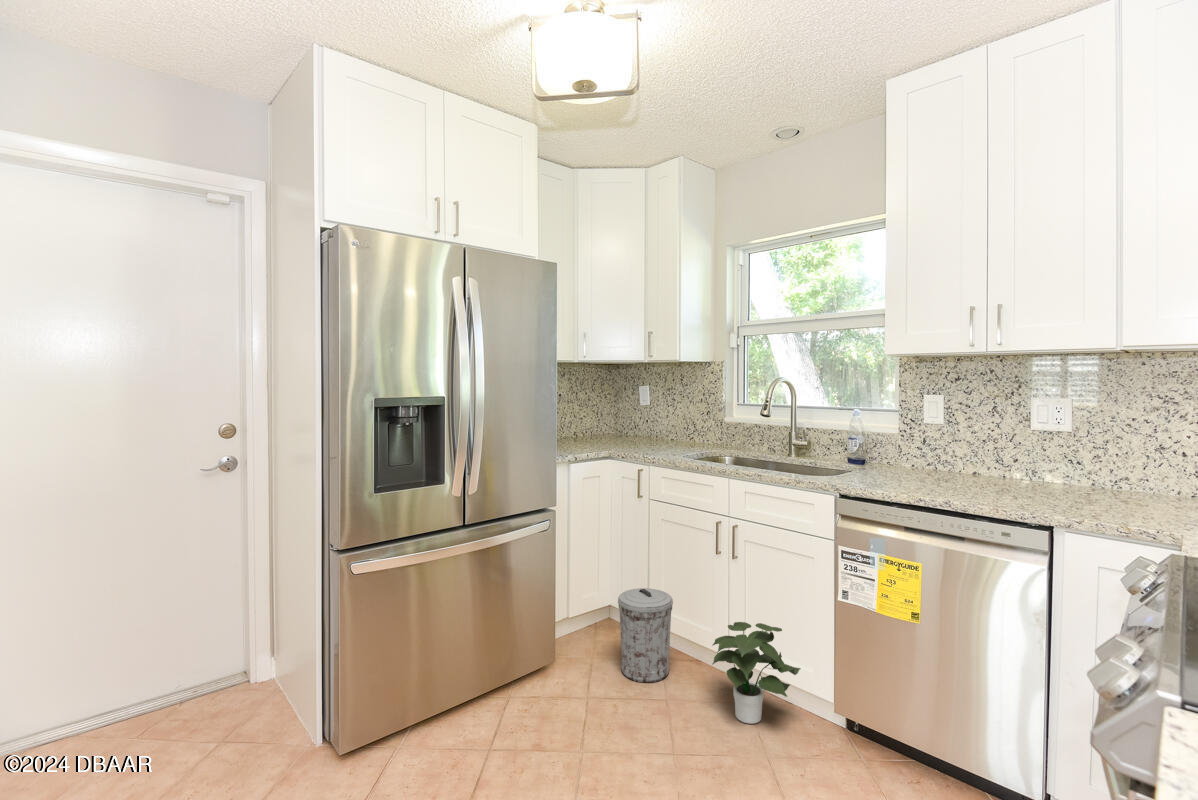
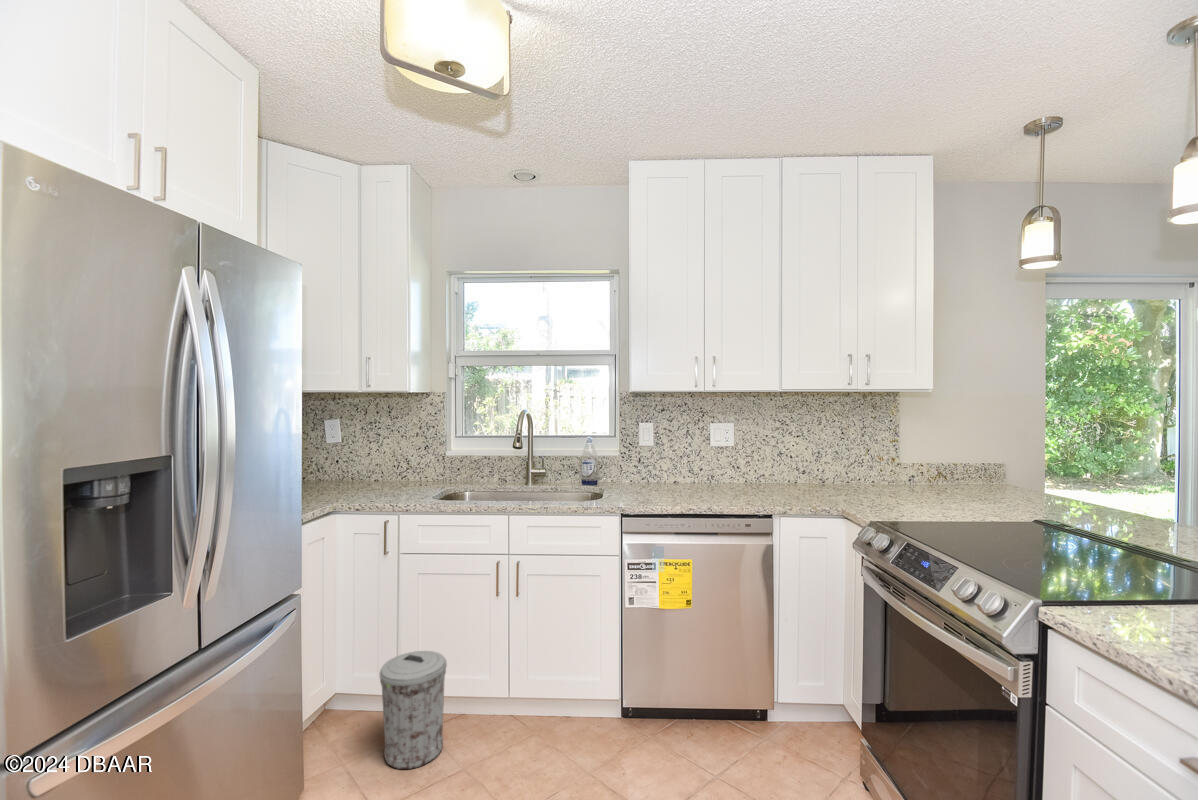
potted plant: present [713,622,801,724] -> none [502,650,592,759]

